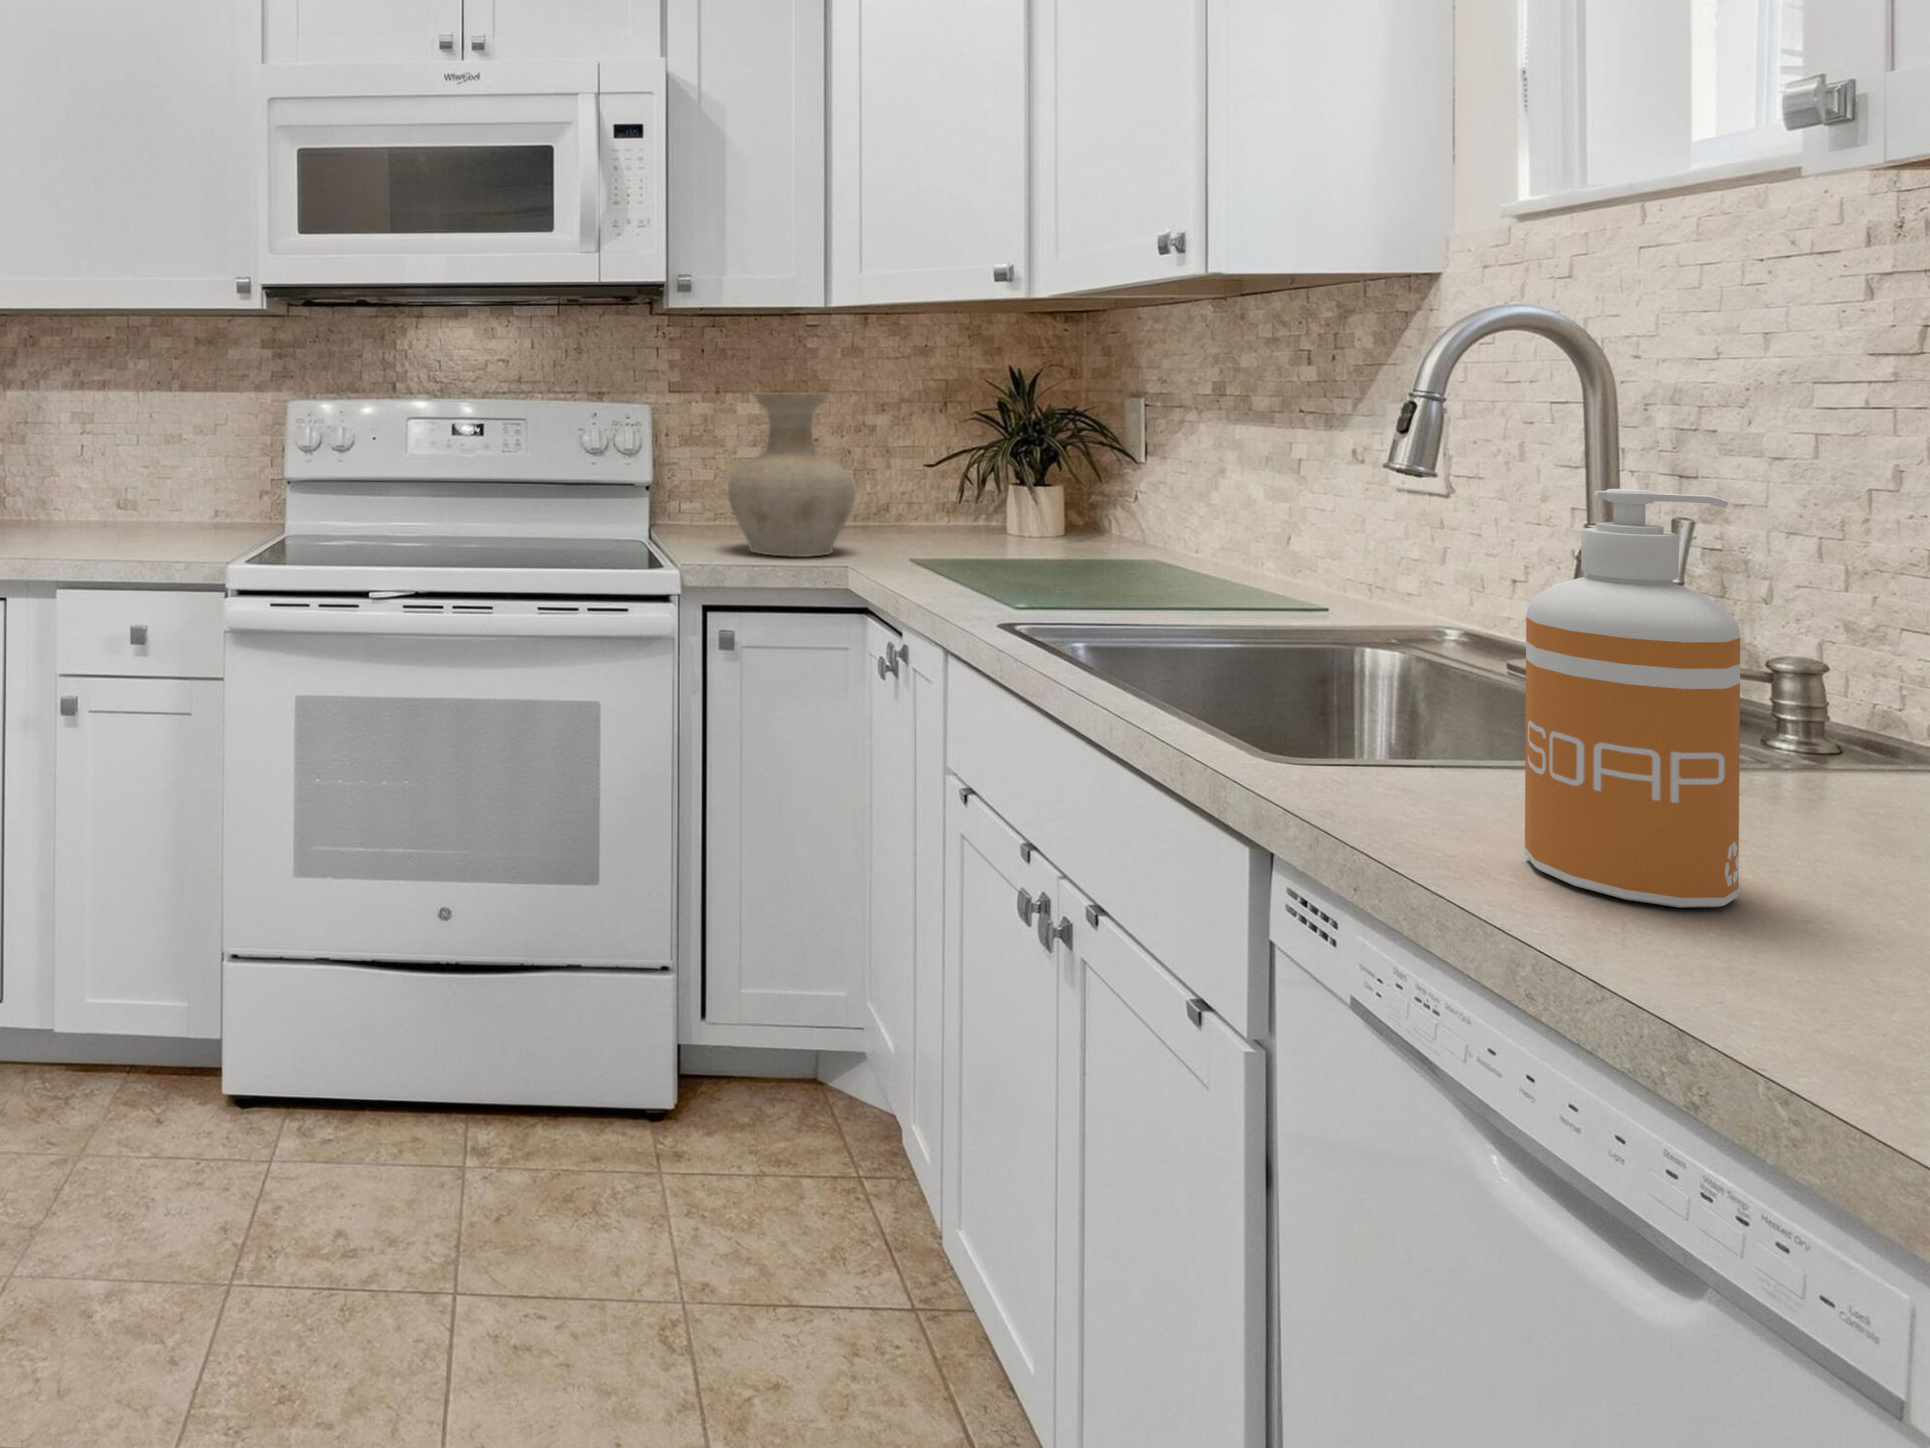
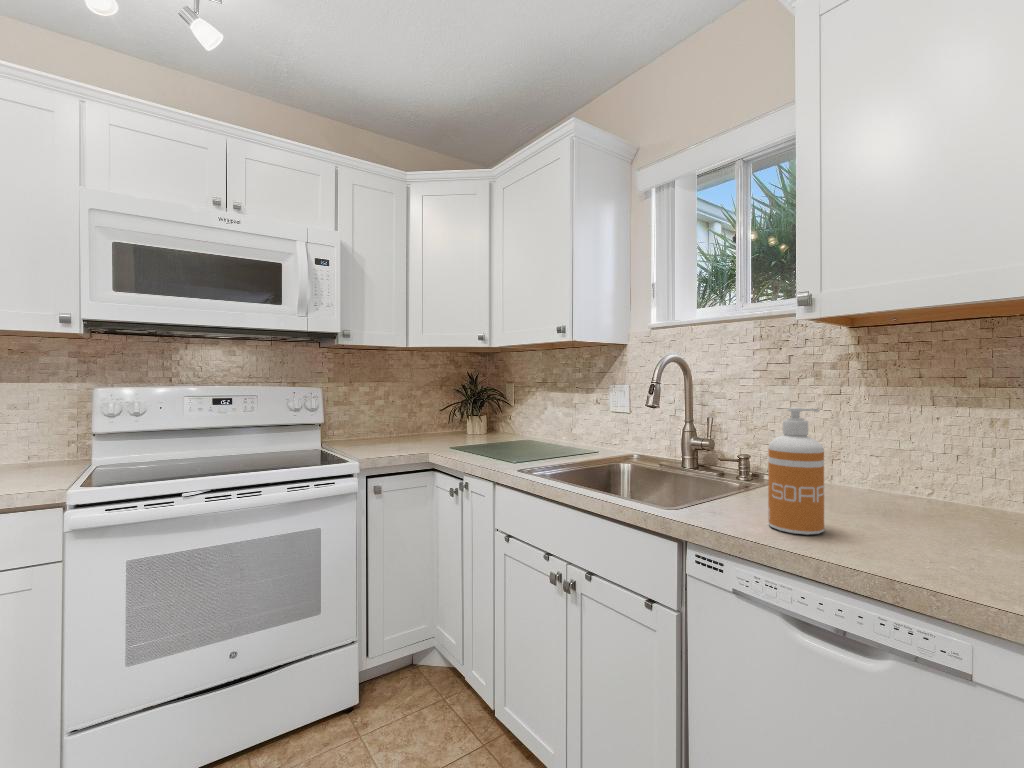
vase: present [728,394,855,557] -> none [372,382,426,453]

